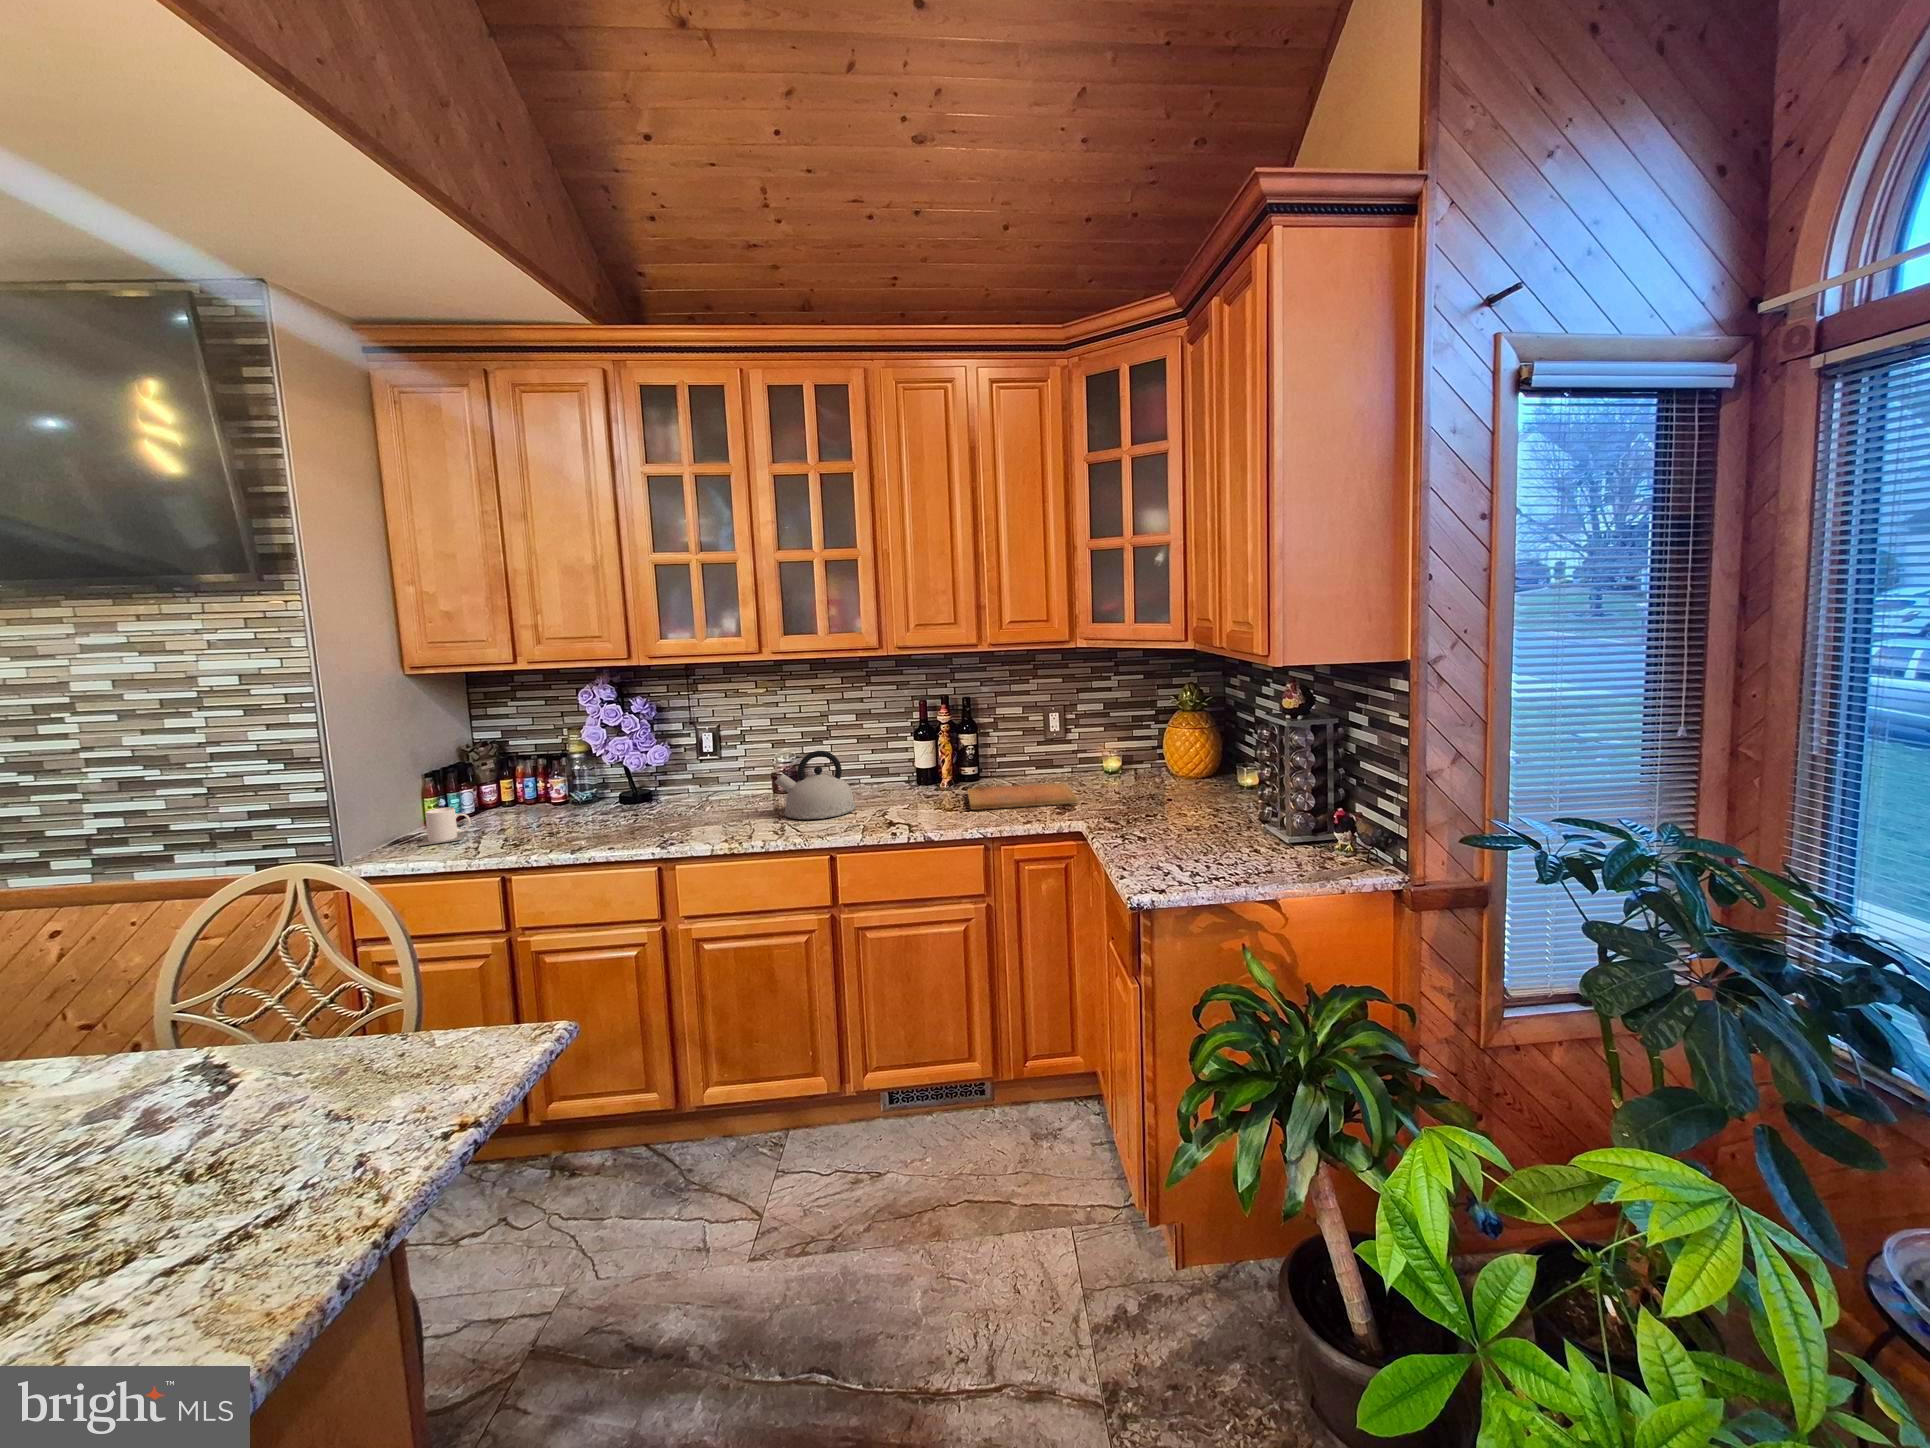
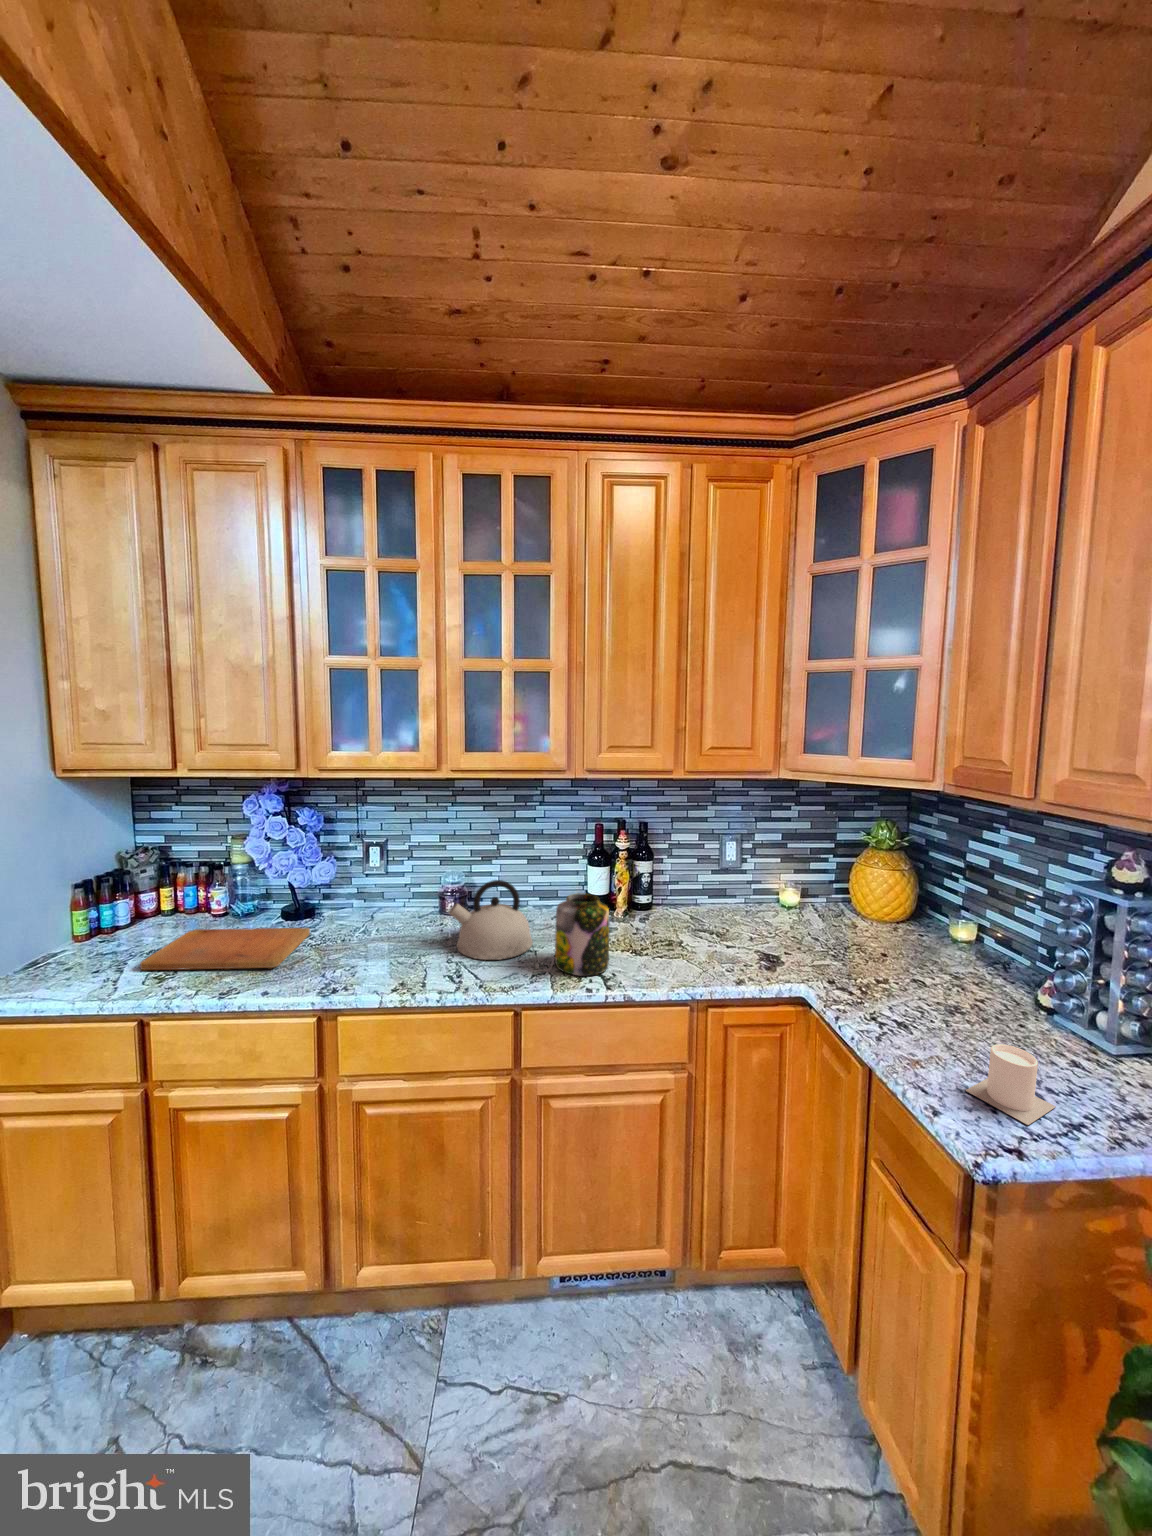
jar: none [869,755,919,823] -> present [555,894,609,976]
cutting board: present [968,783,1078,810] -> present [140,928,310,970]
mug: present [418,807,471,846] -> present [966,1044,1056,1125]

